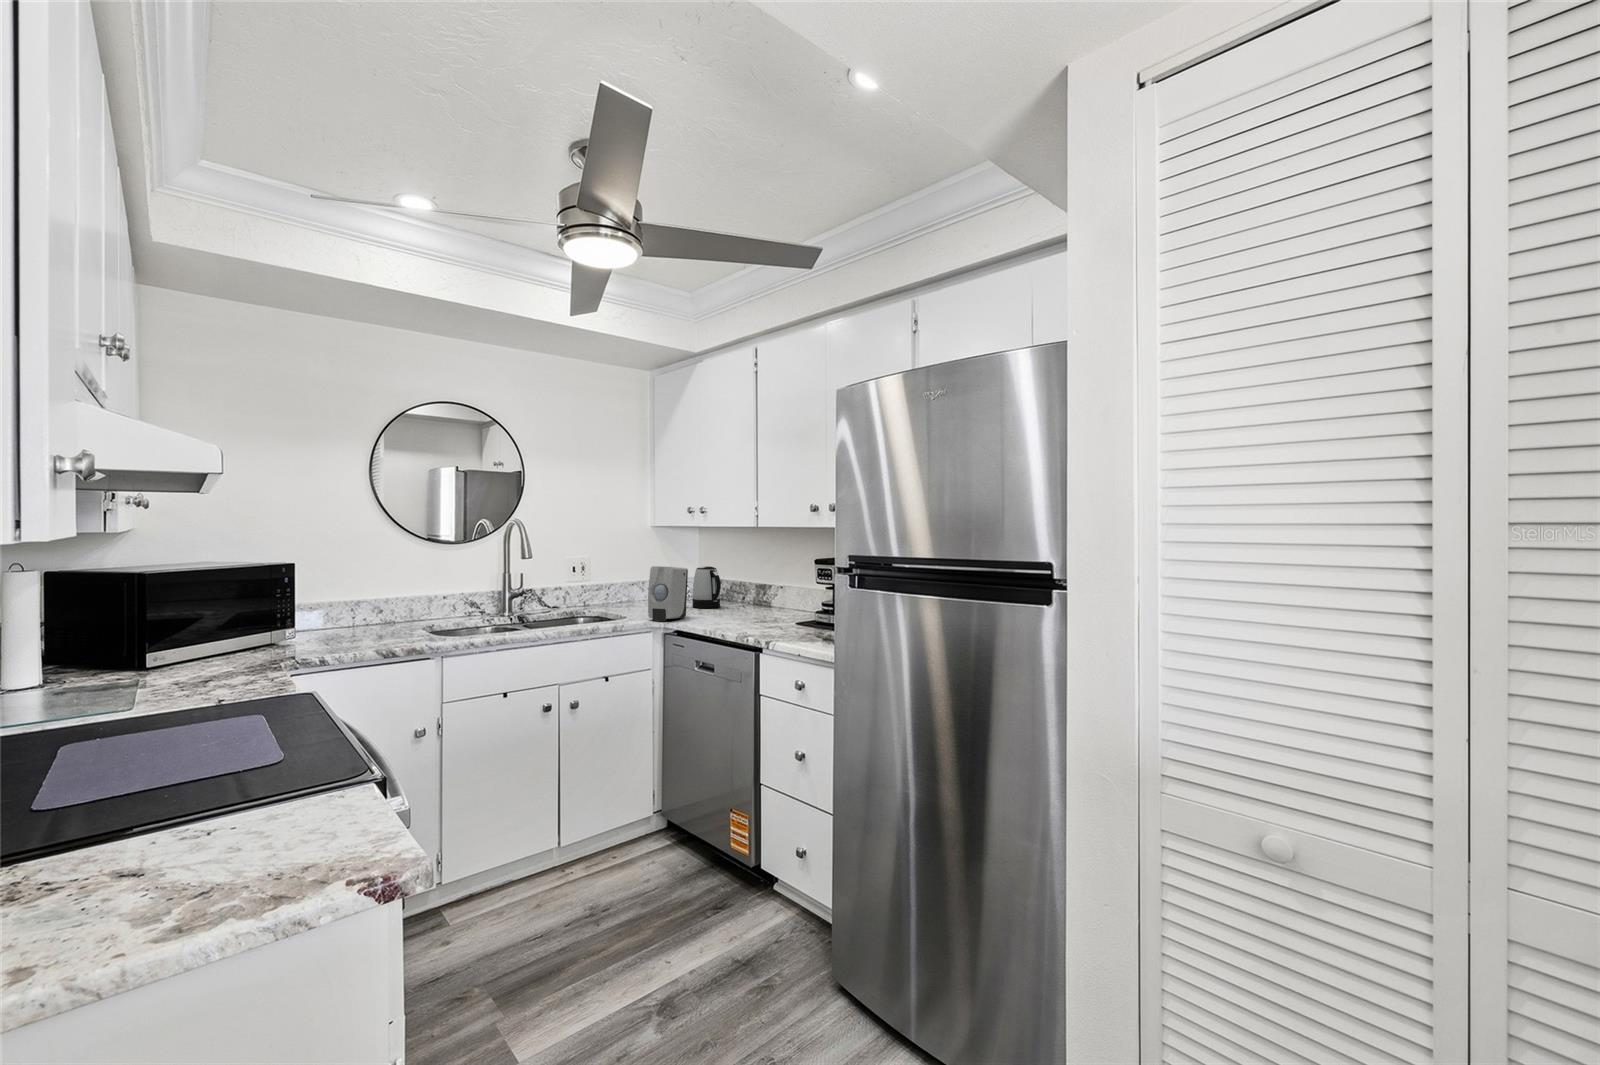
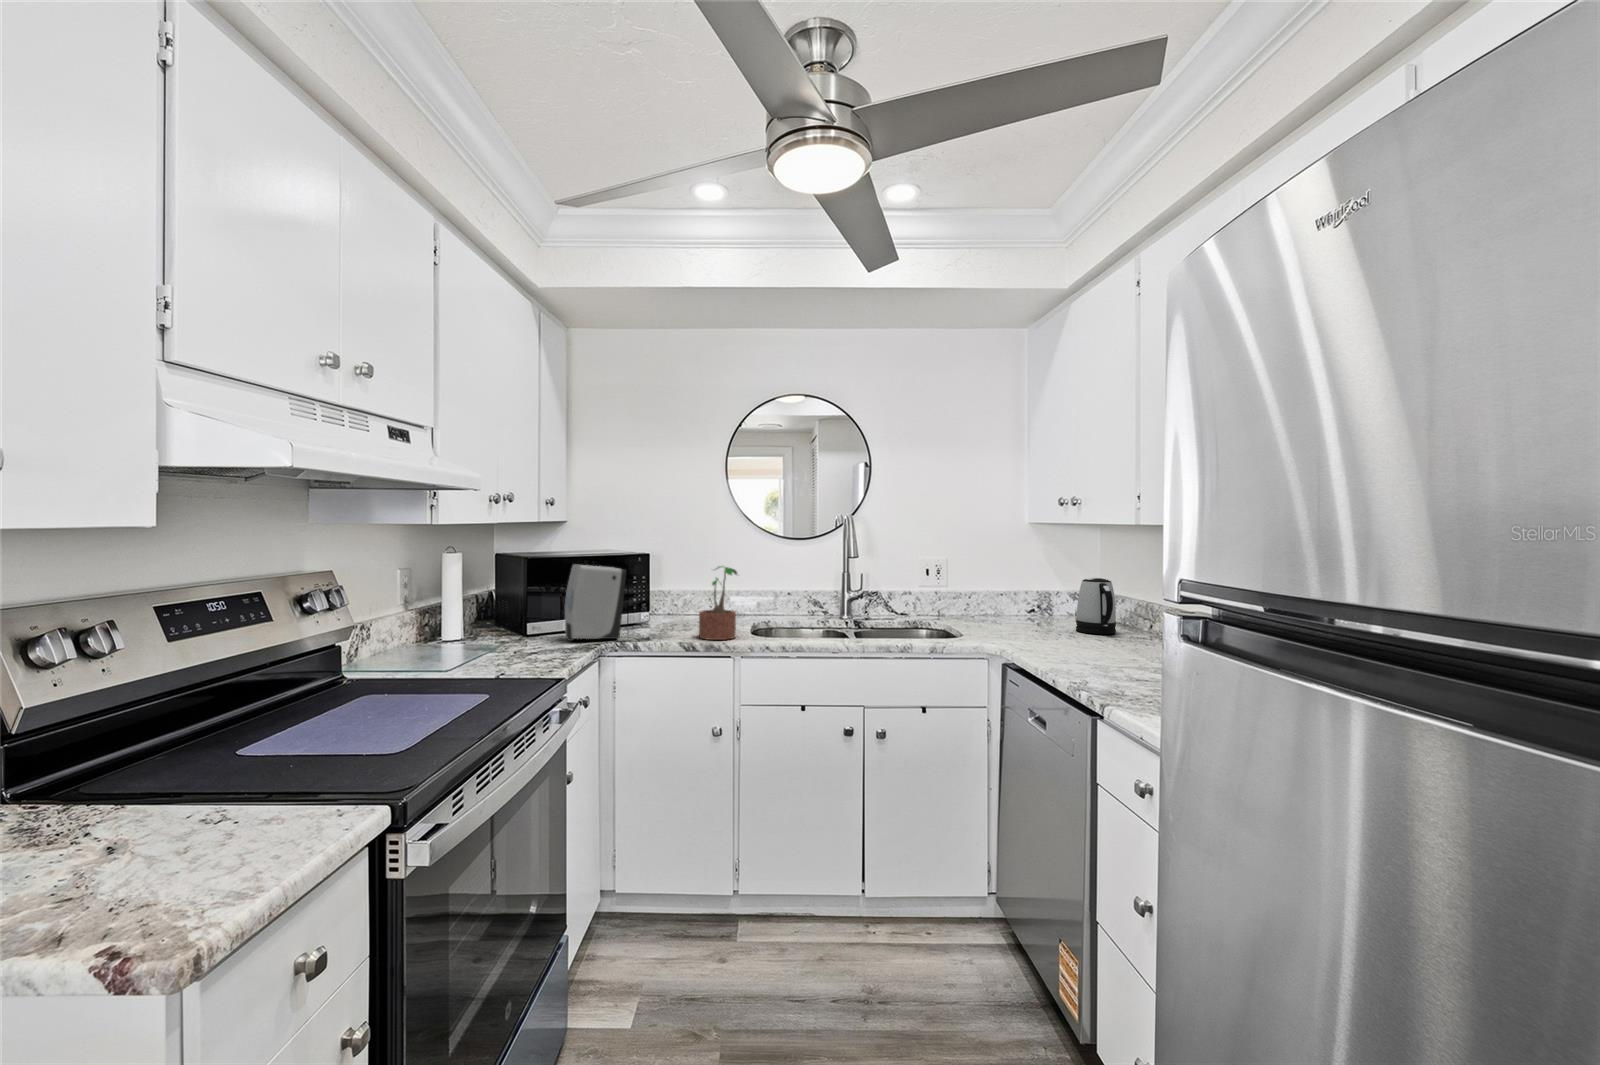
soap dispenser: present [648,566,688,621] -> present [565,565,626,641]
potted plant: none [389,572,429,645] -> present [699,566,738,640]

